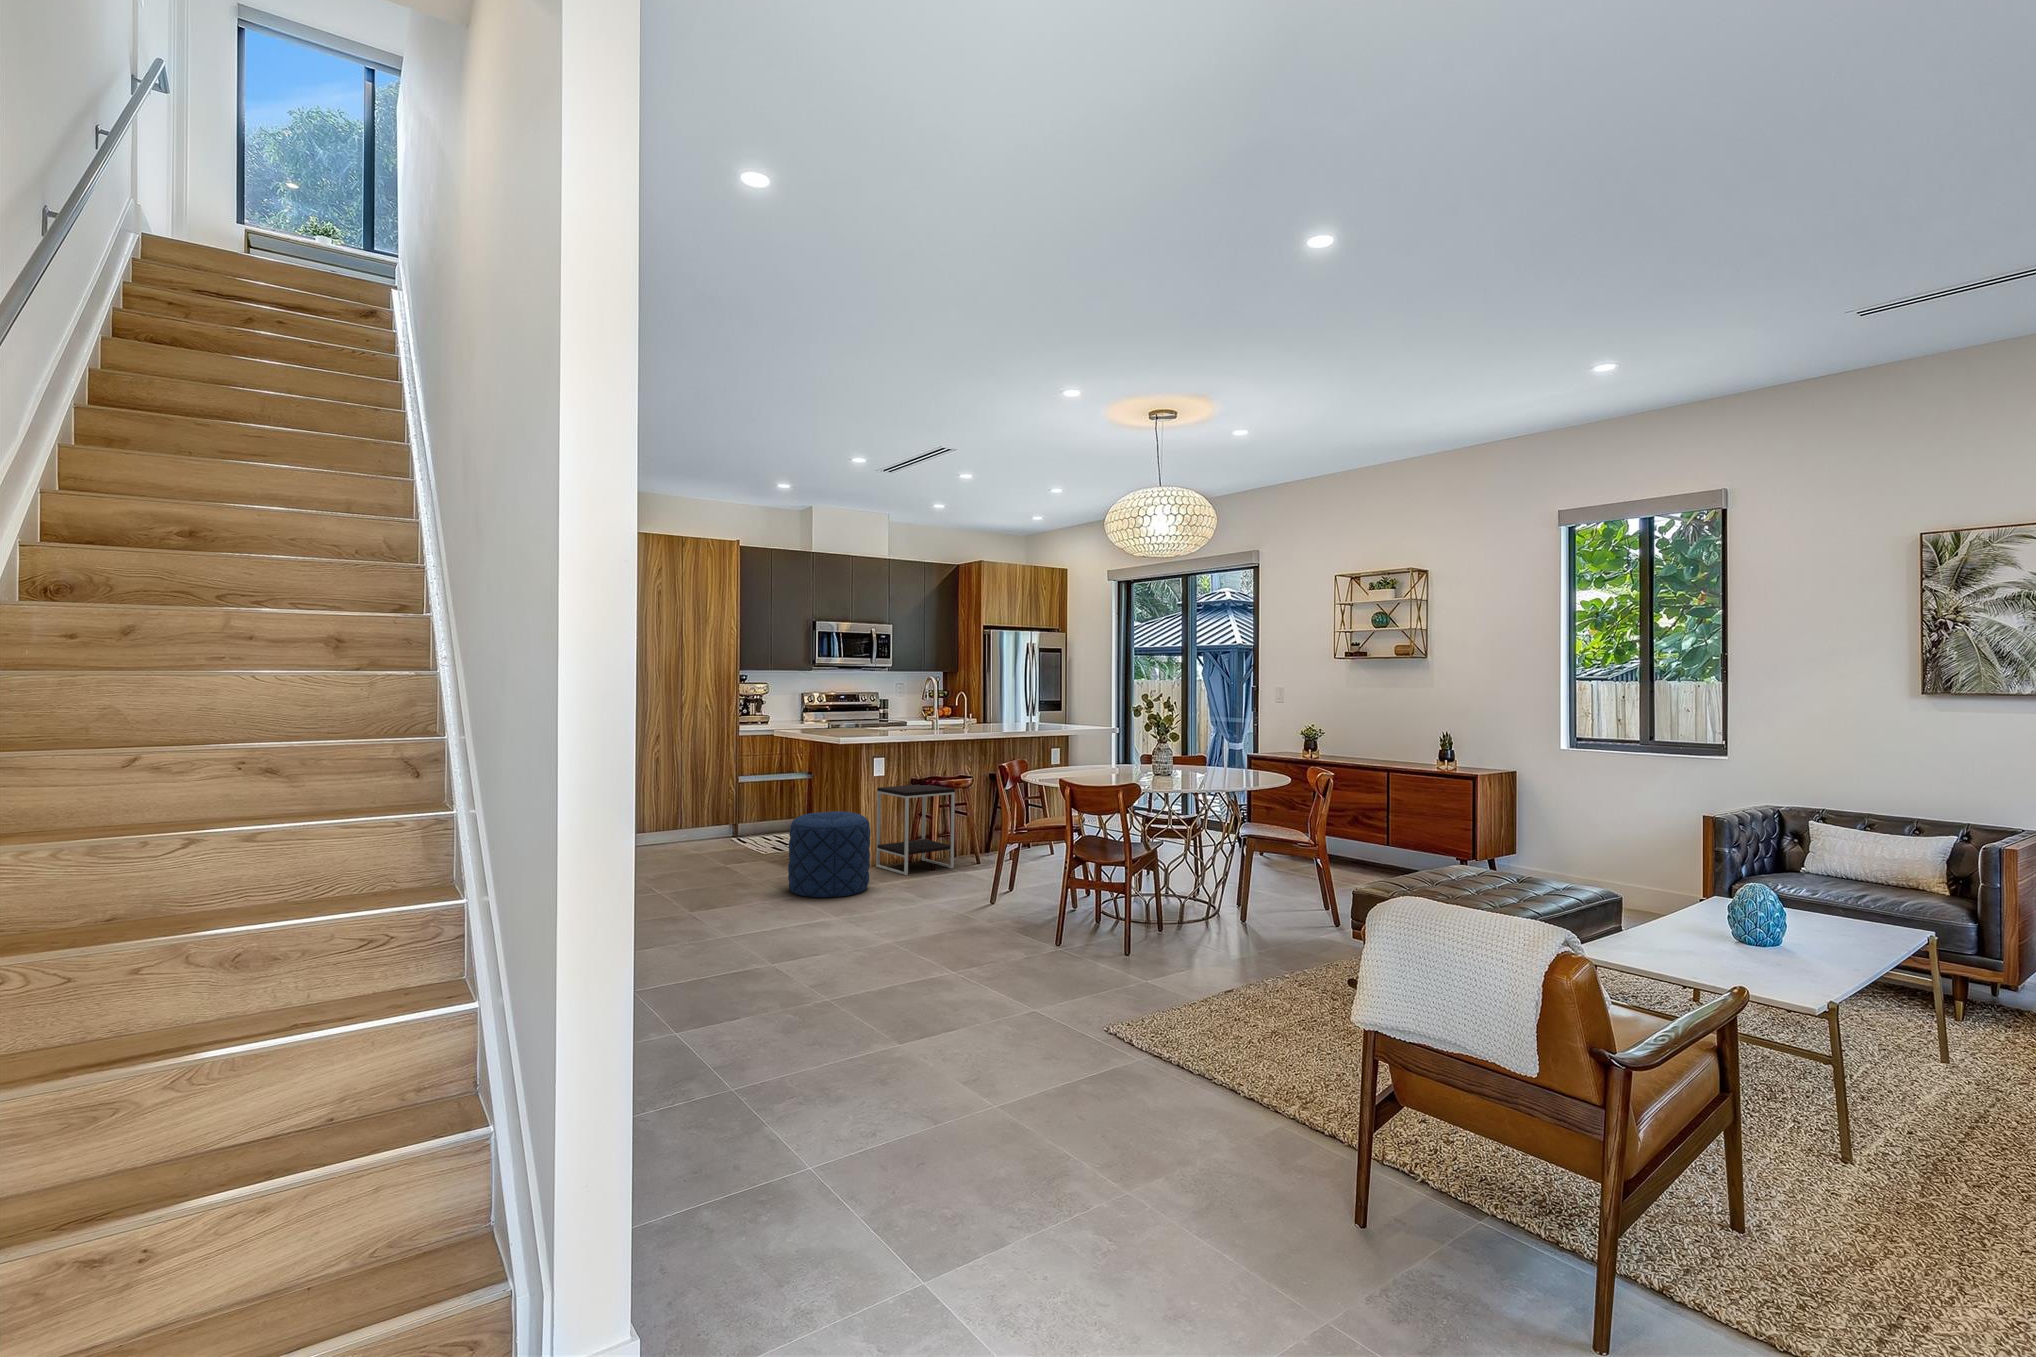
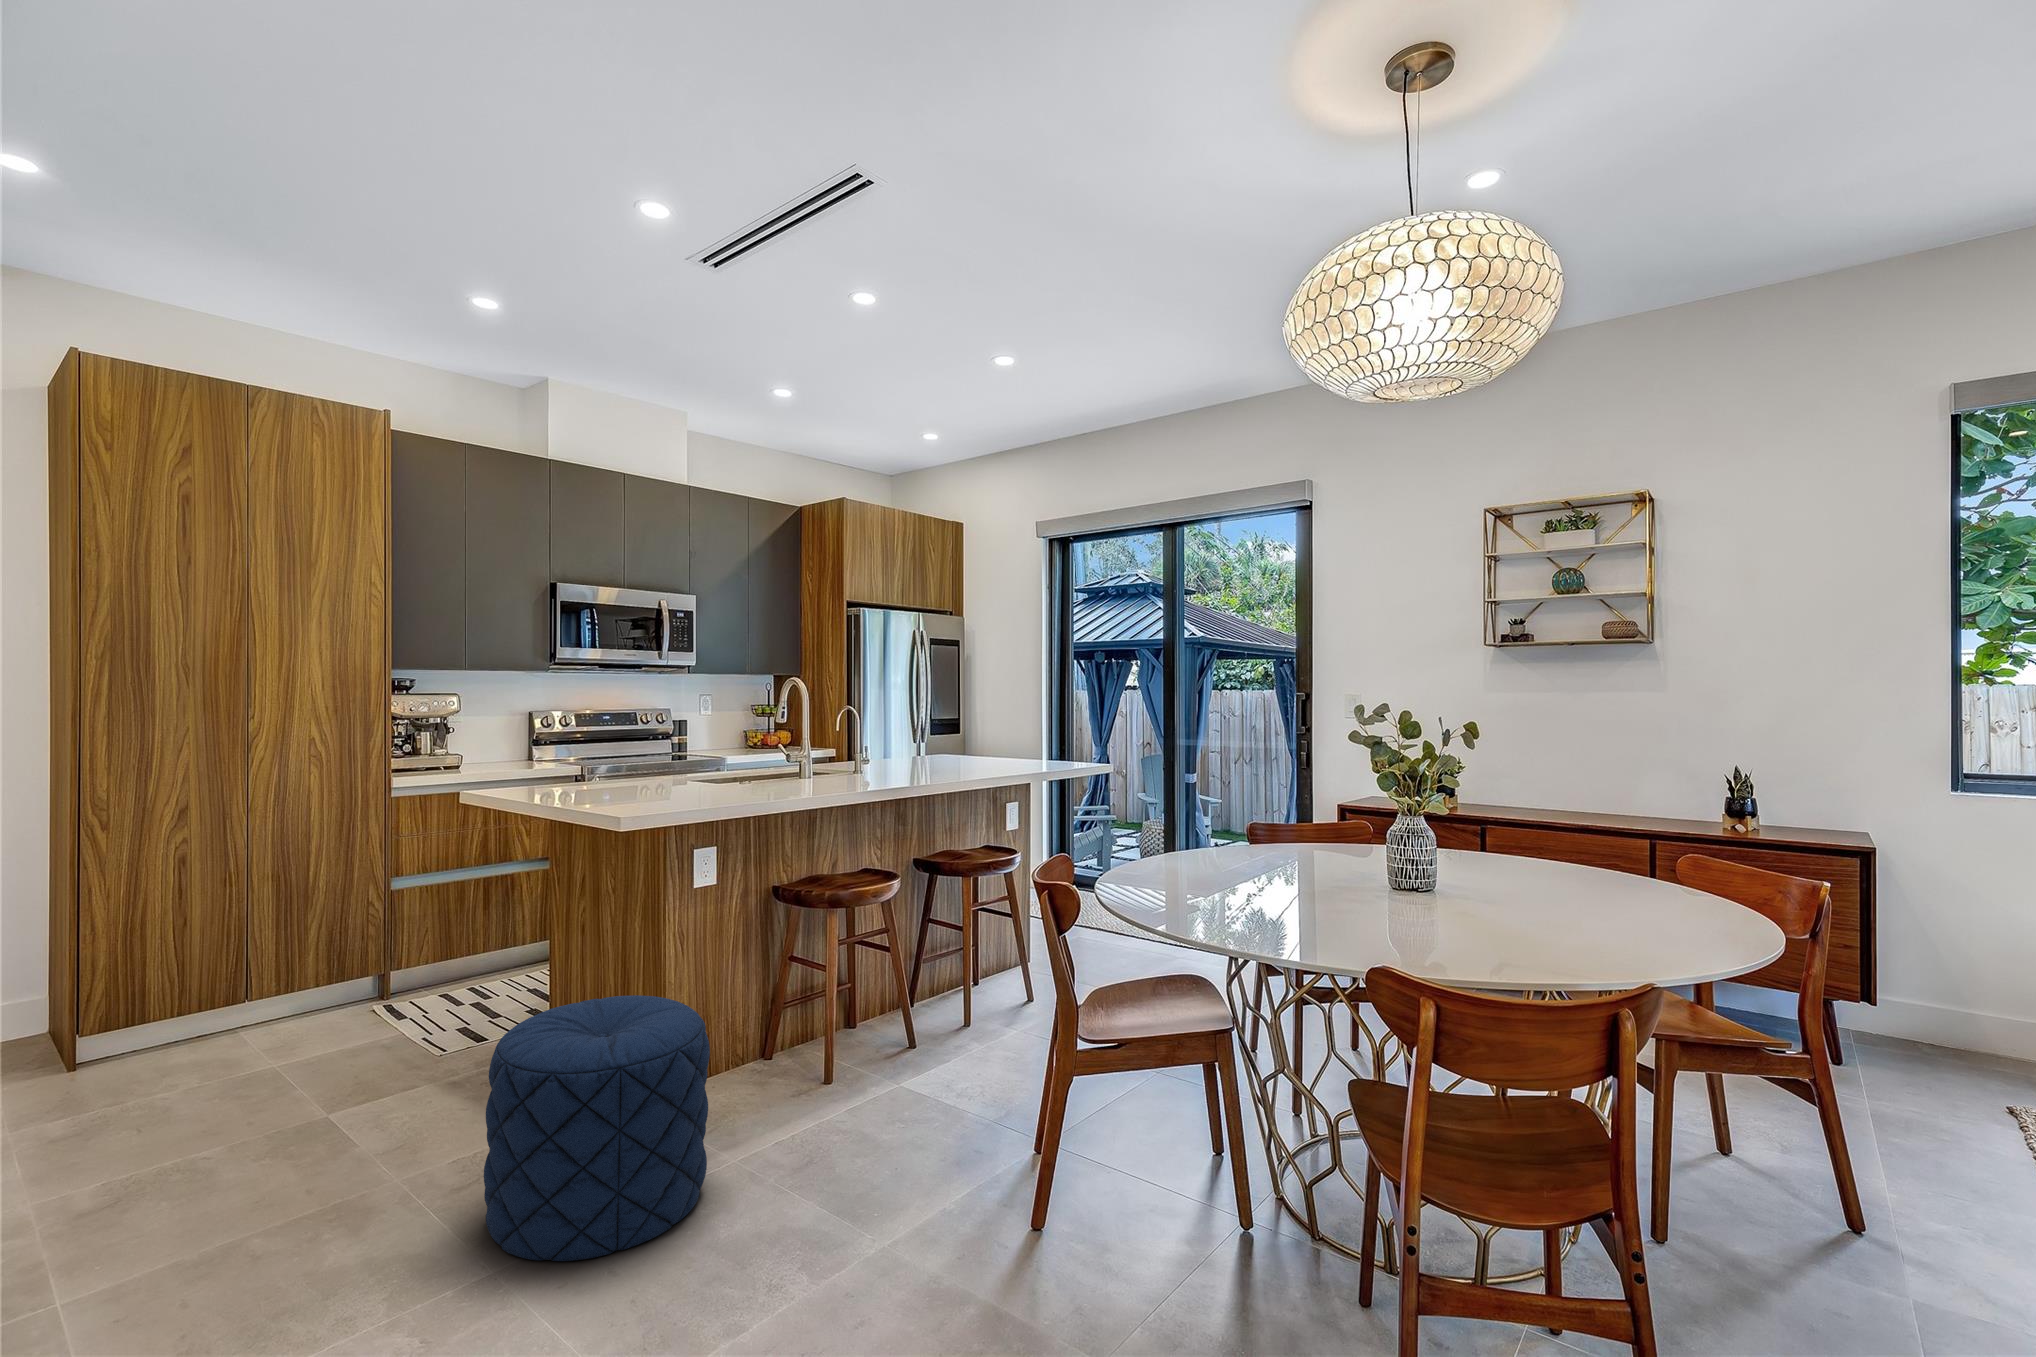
side table: present [876,785,955,875] -> none [702,893,874,1114]

